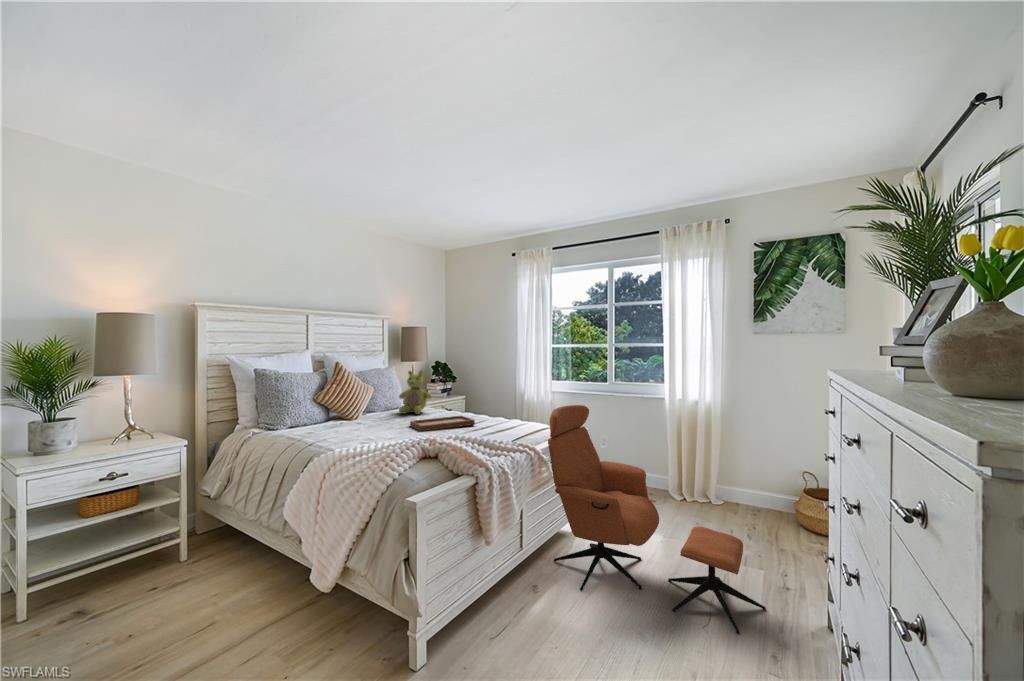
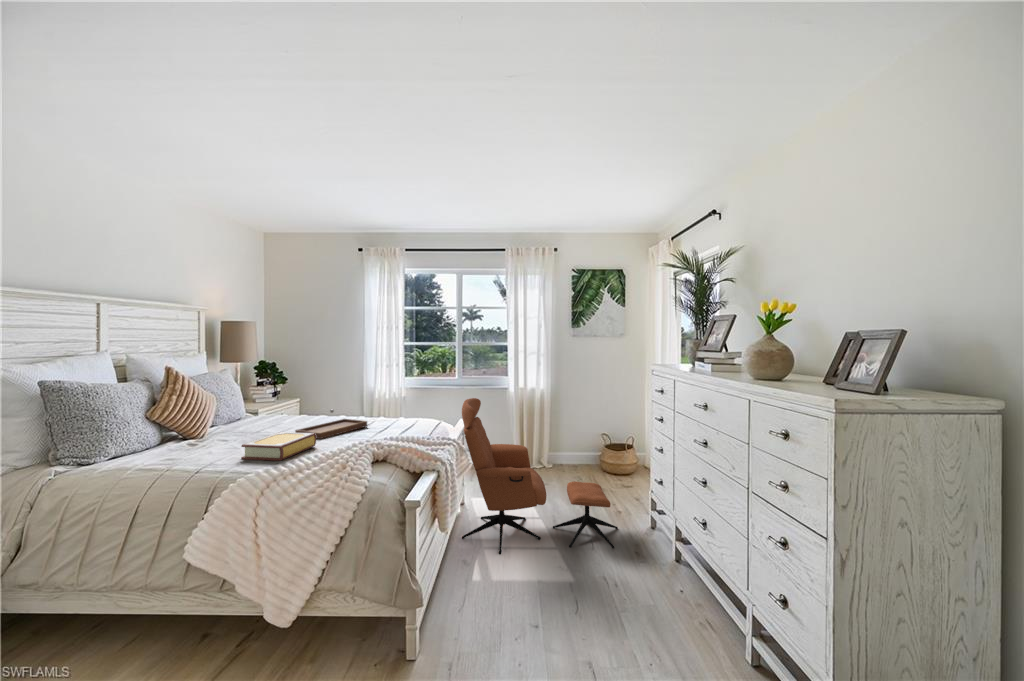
stuffed bear: present [399,371,432,414] -> none [247,374,292,425]
book: none [344,421,406,445] -> present [241,432,316,461]

